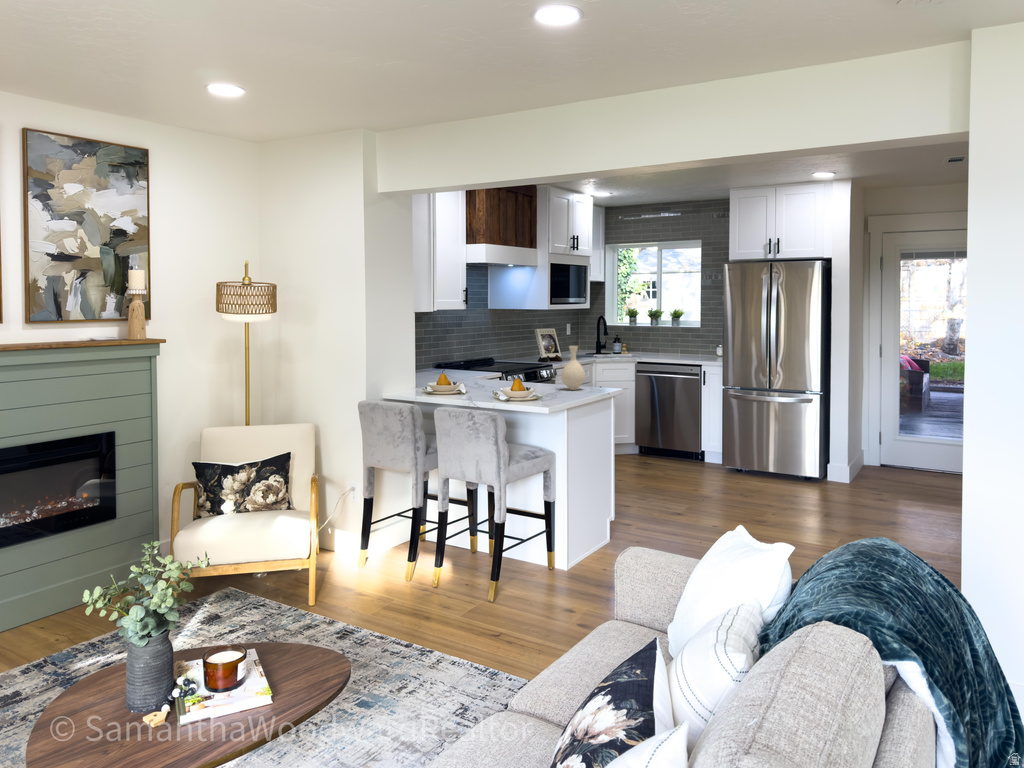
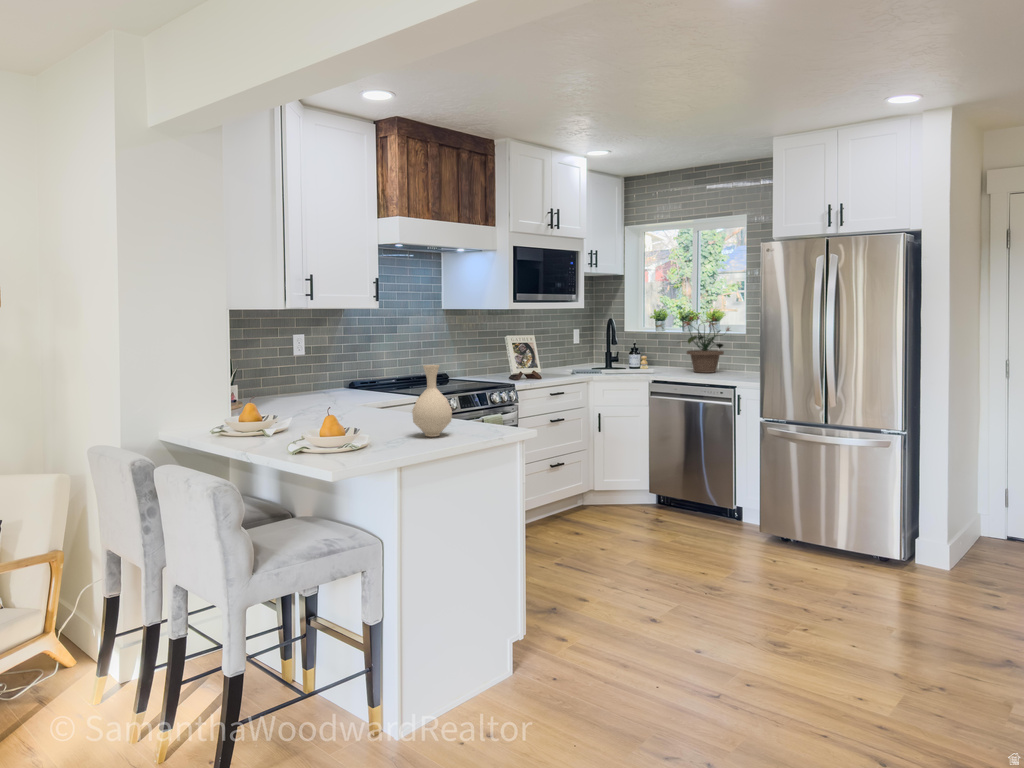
potted plant: none [652,313,692,356] -> present [683,316,729,373]

